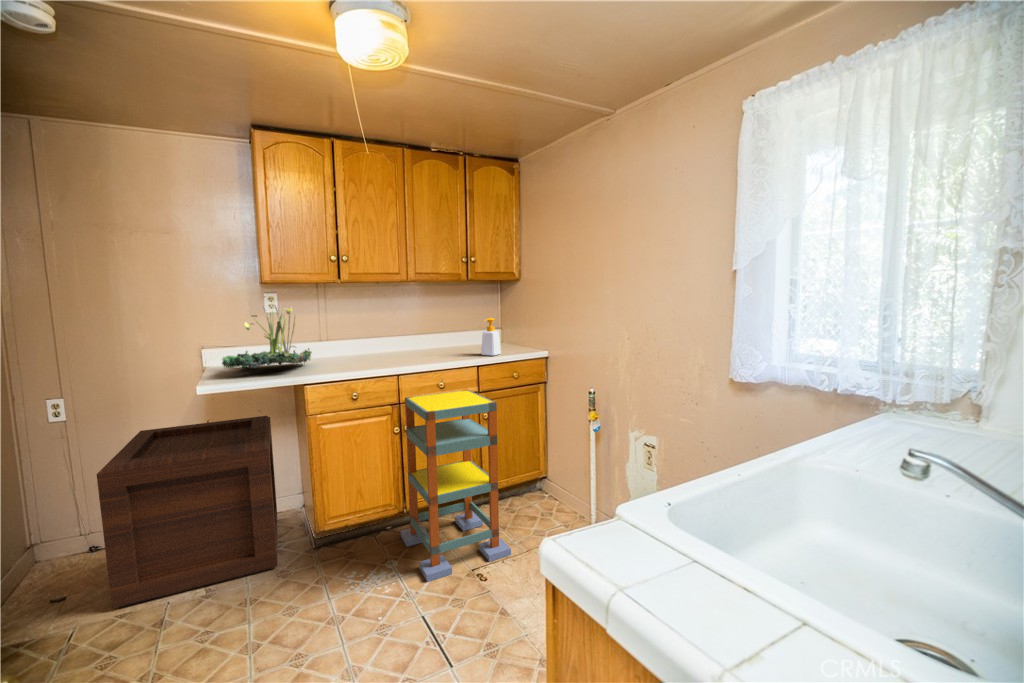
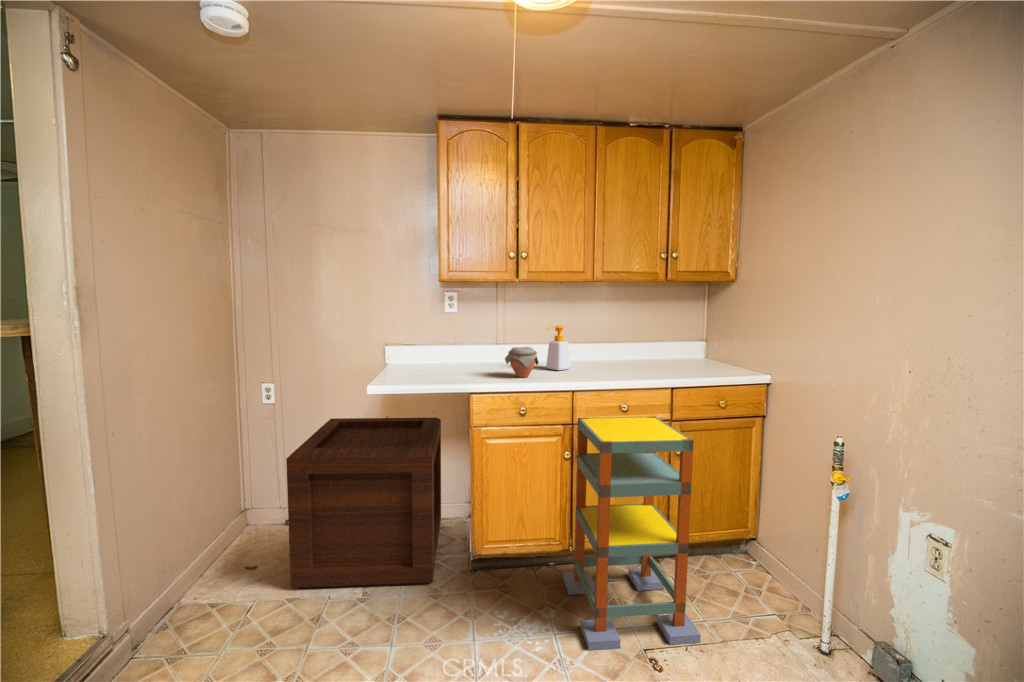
plant: present [222,306,311,368] -> none [396,303,484,370]
soap bottle: present [481,318,501,356] -> present [546,325,571,370]
jar: none [334,341,366,368] -> present [505,347,539,377]

